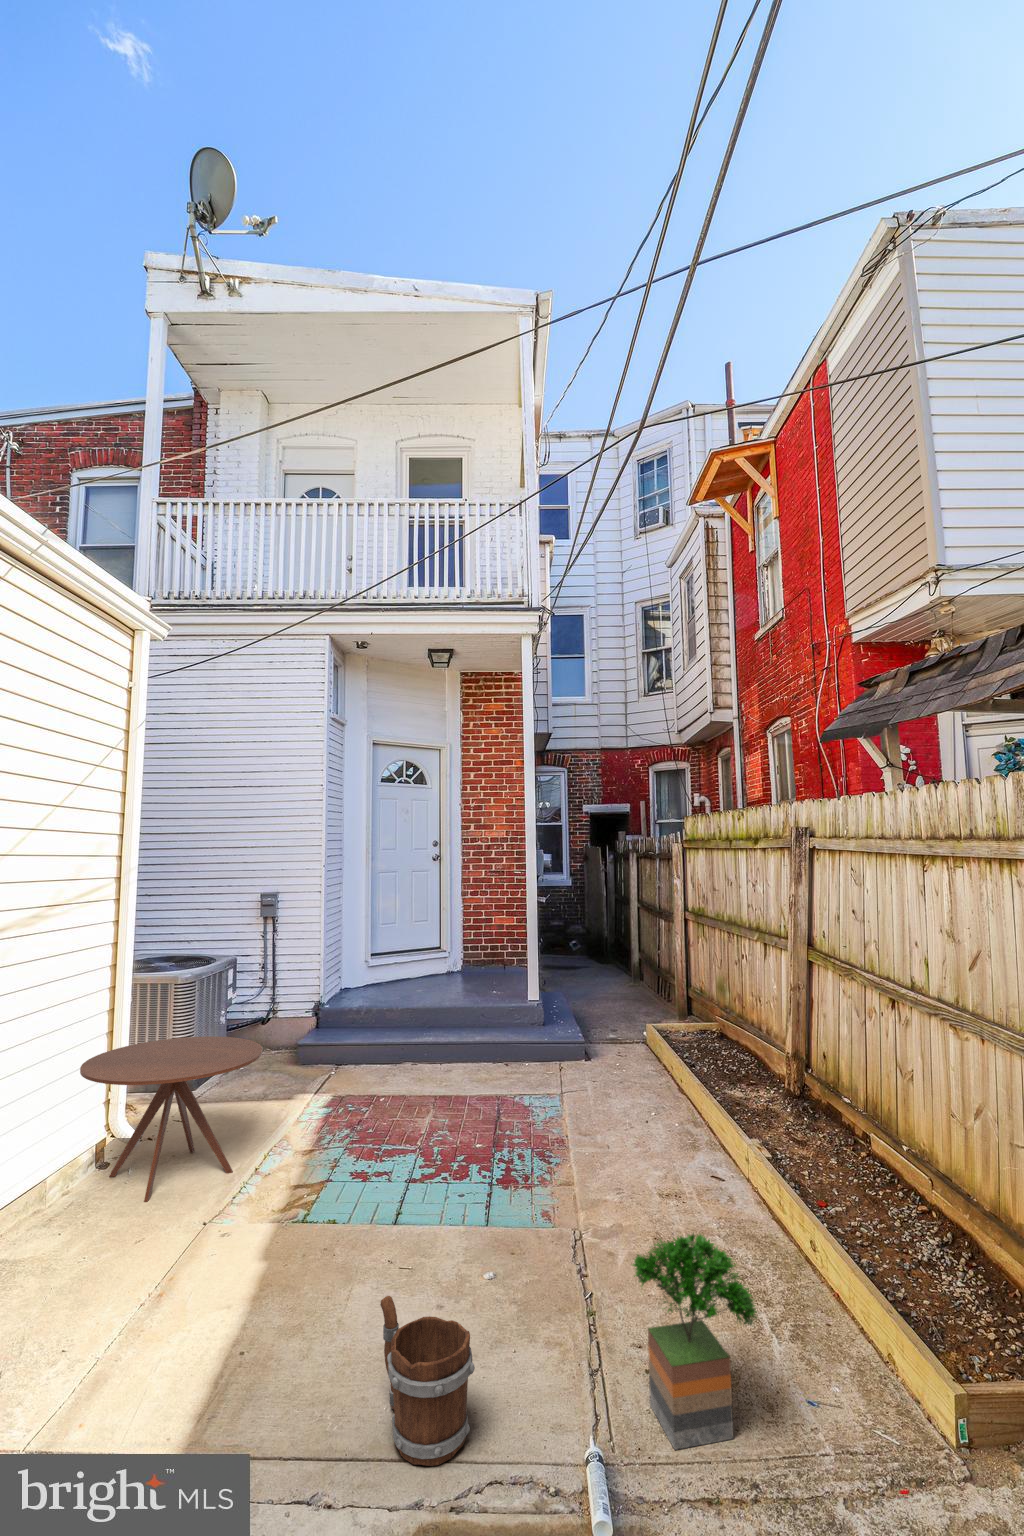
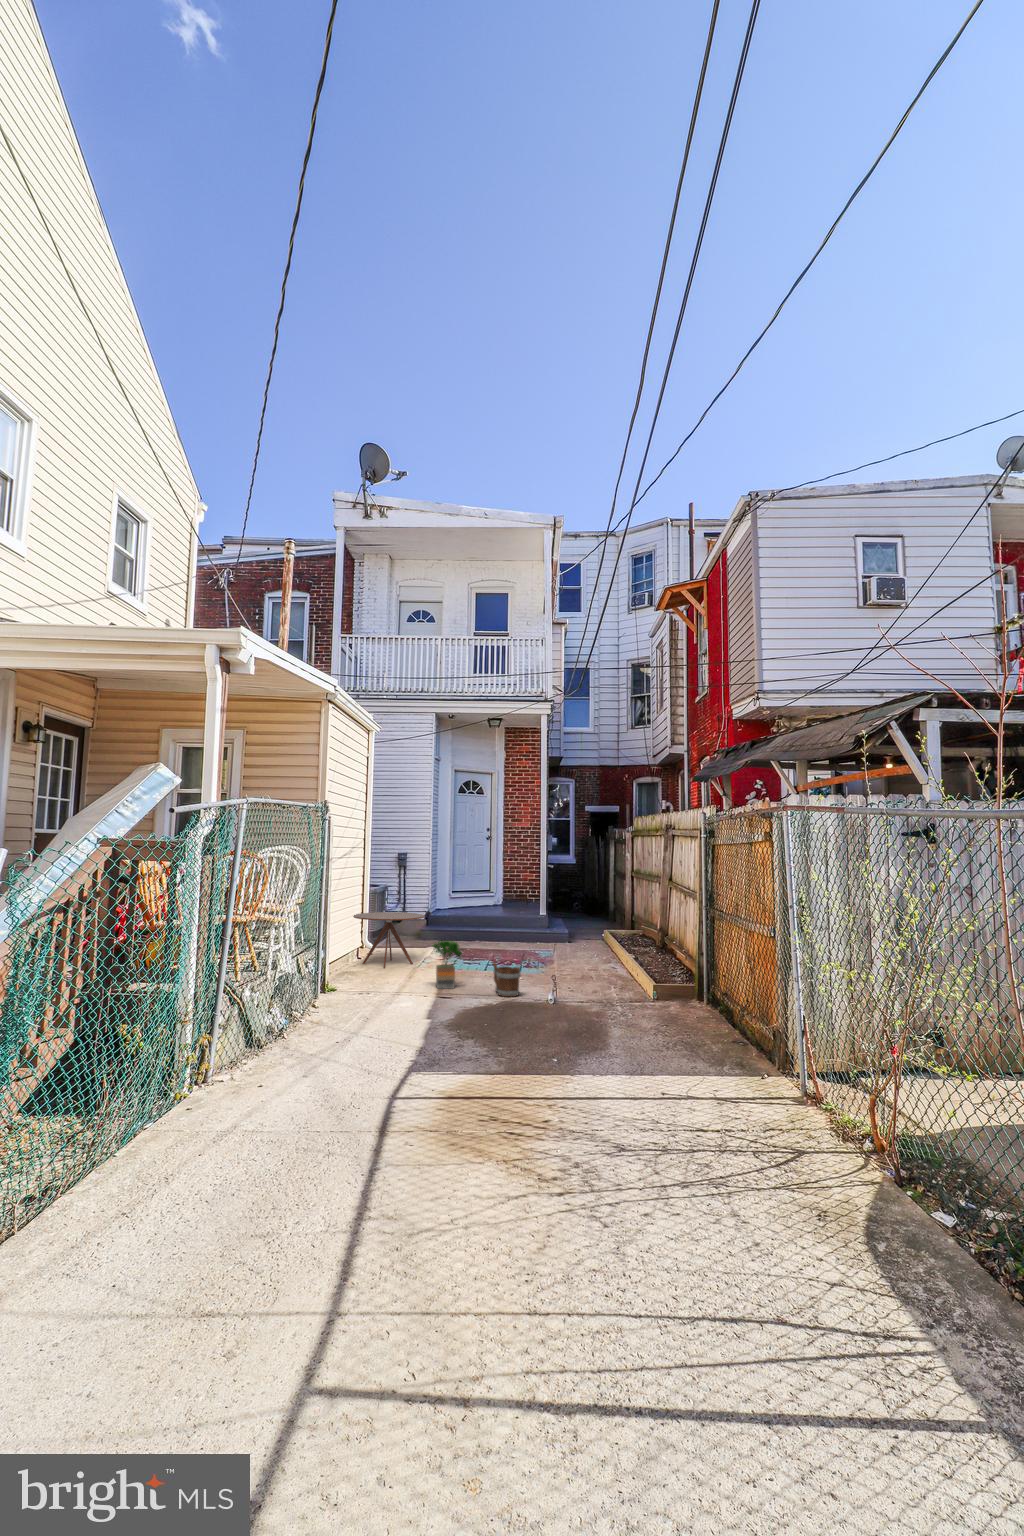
potted tree: present [633,1234,757,1450] -> present [432,941,462,989]

